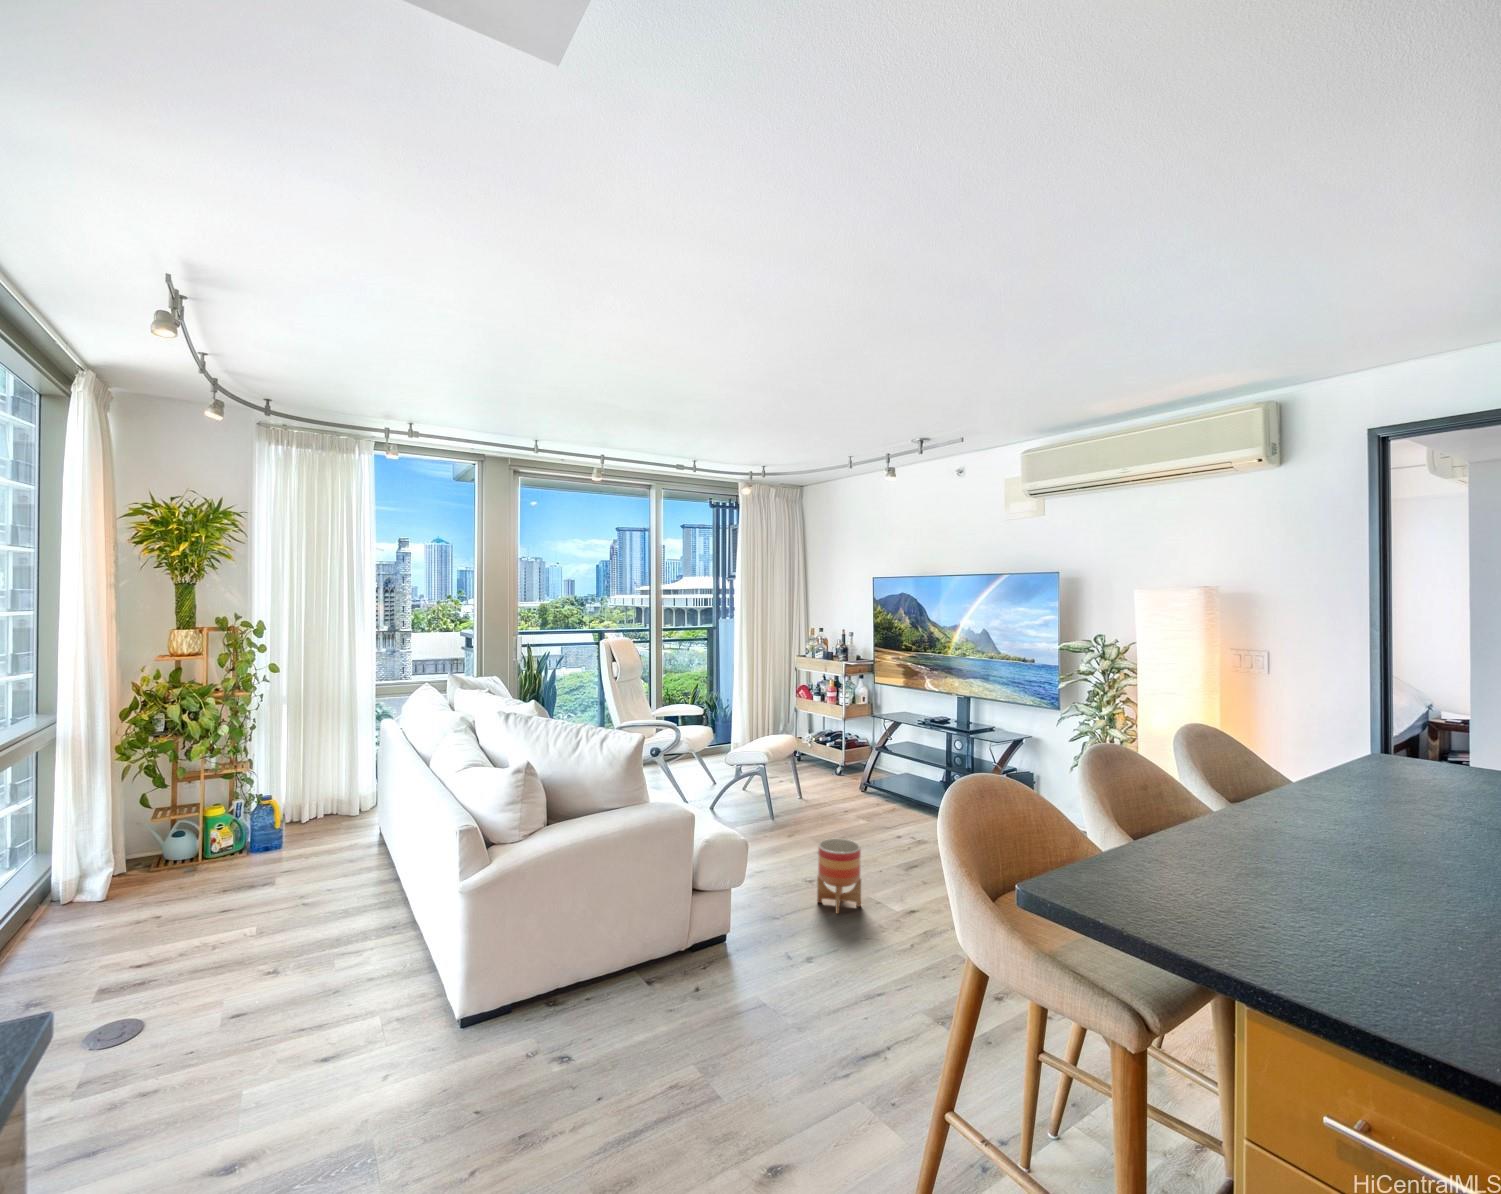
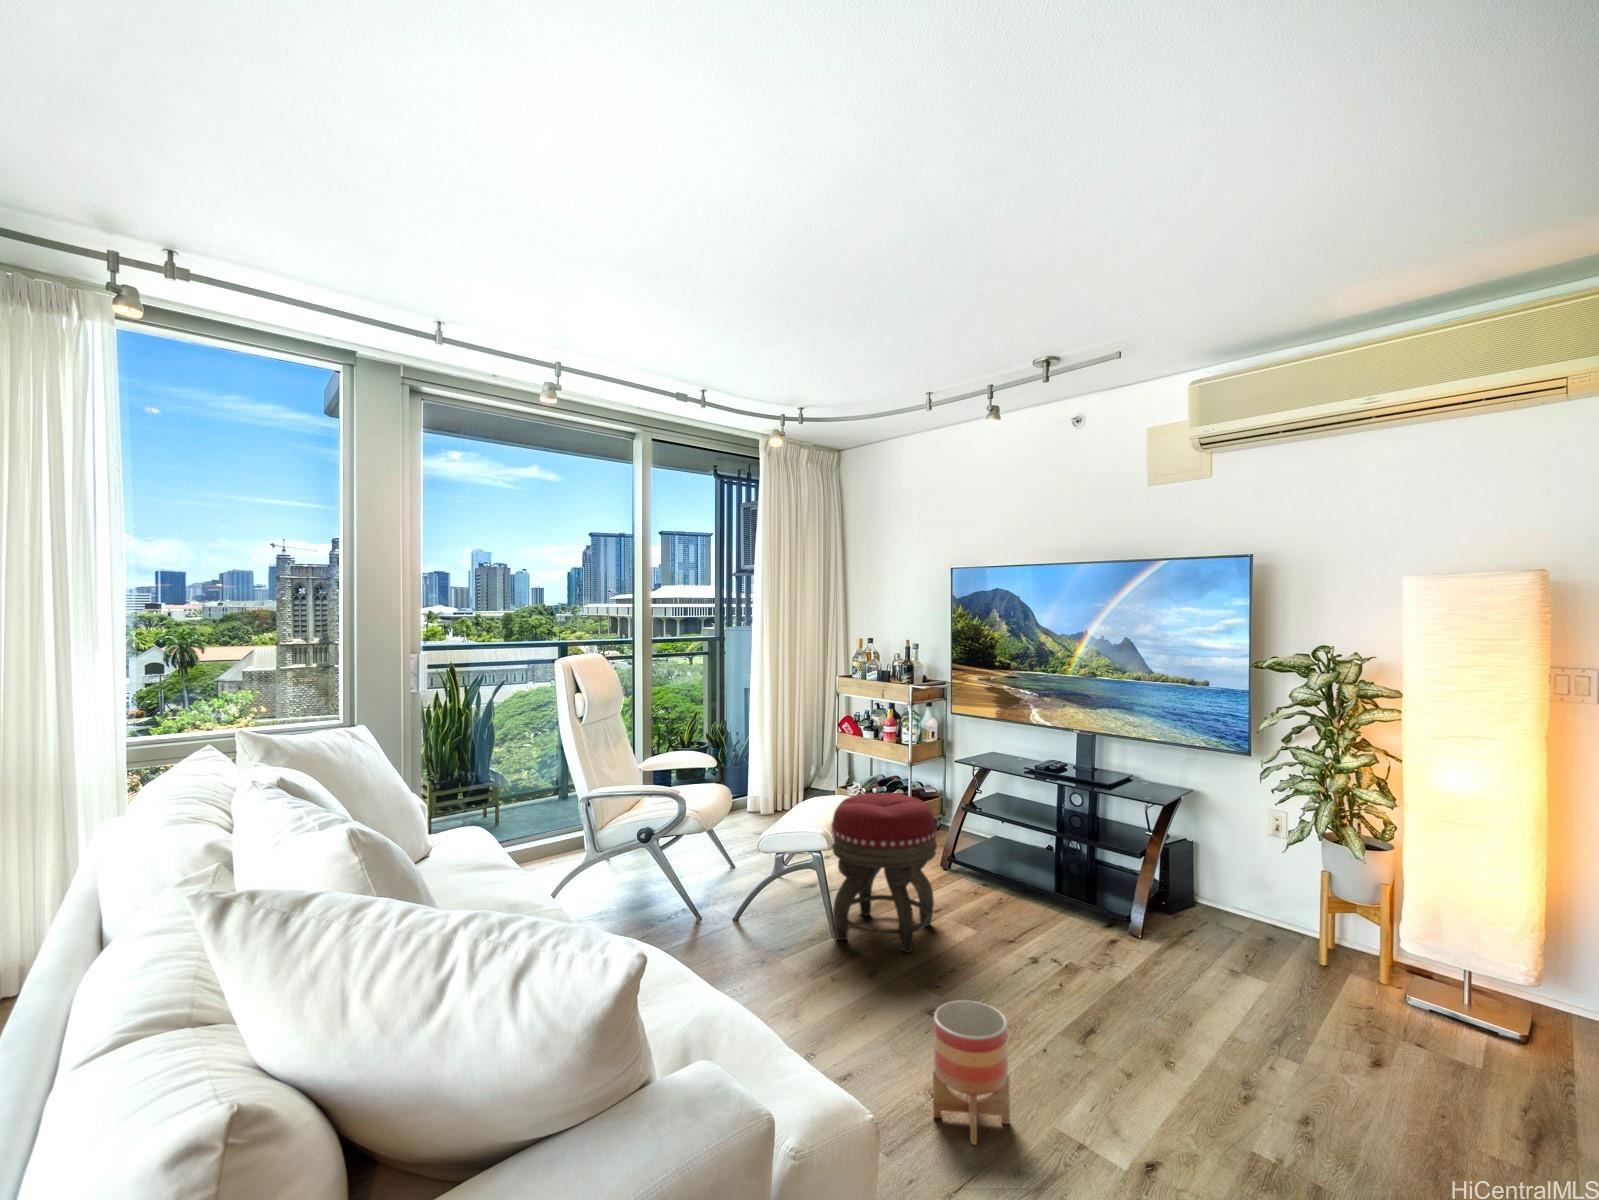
footstool: none [777,730,847,832] -> present [831,793,937,953]

